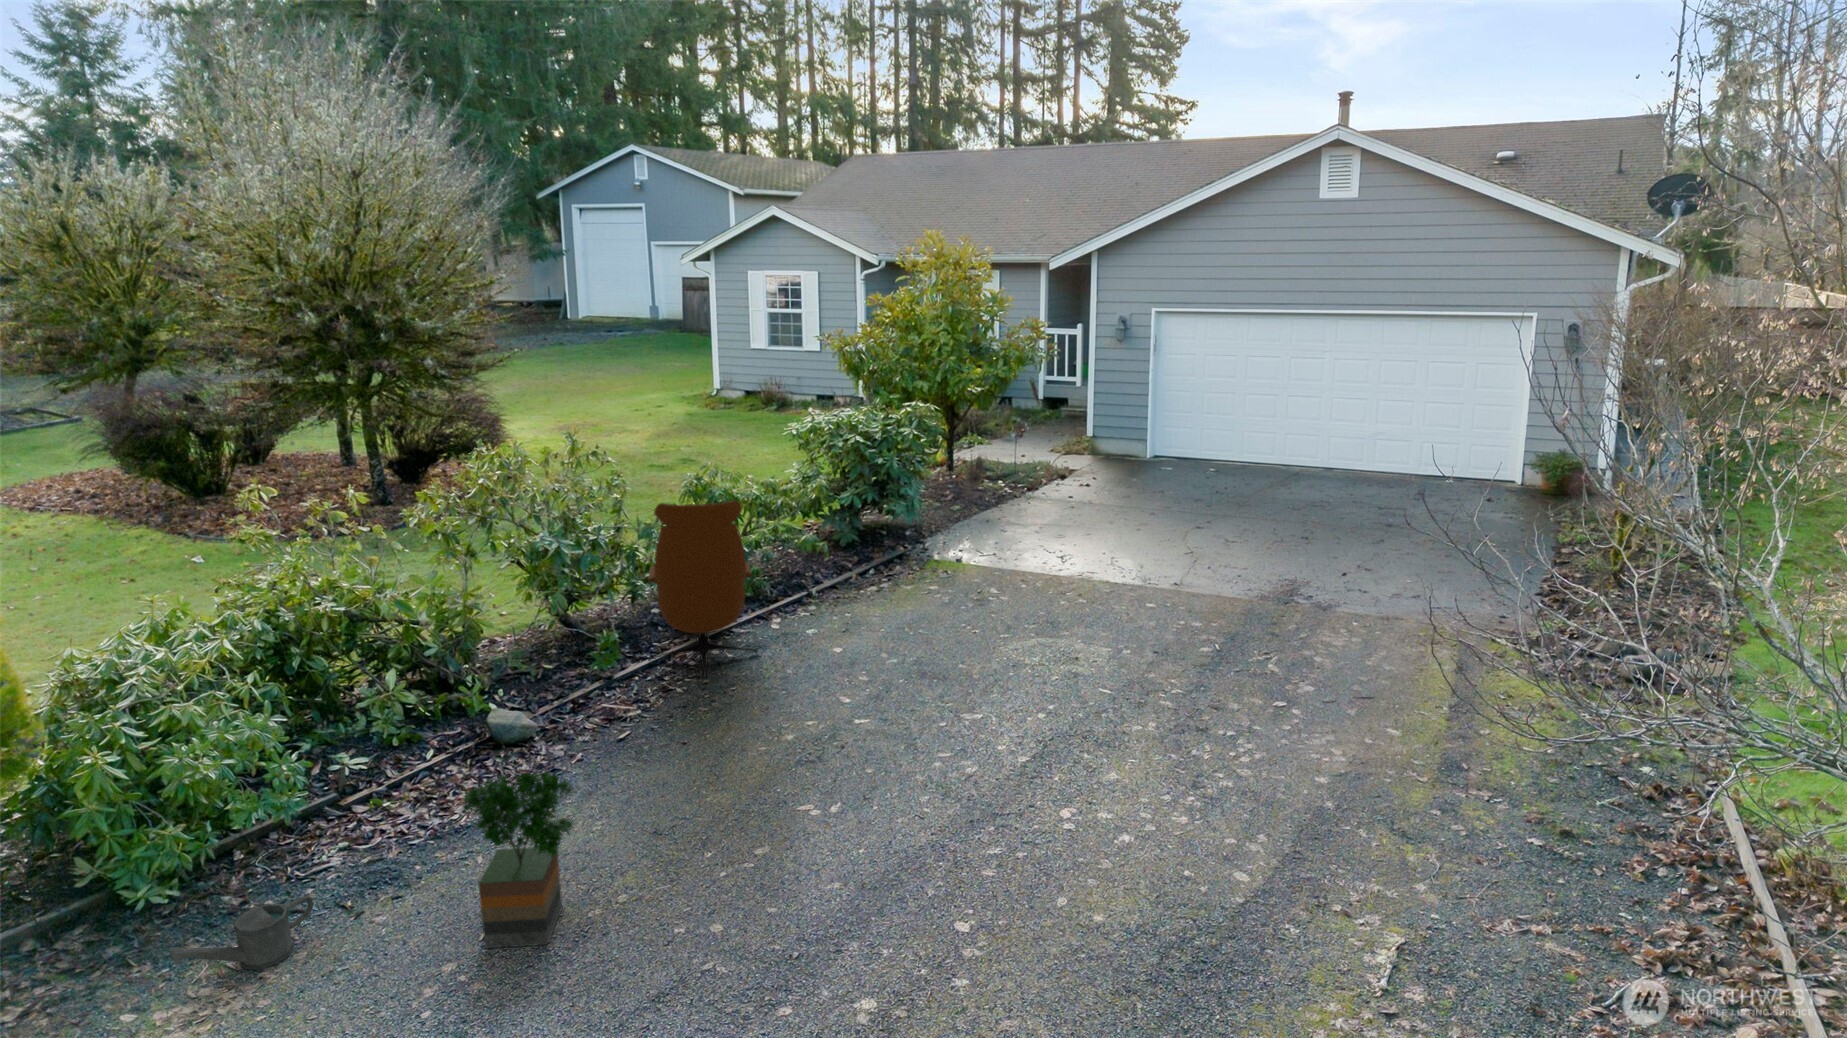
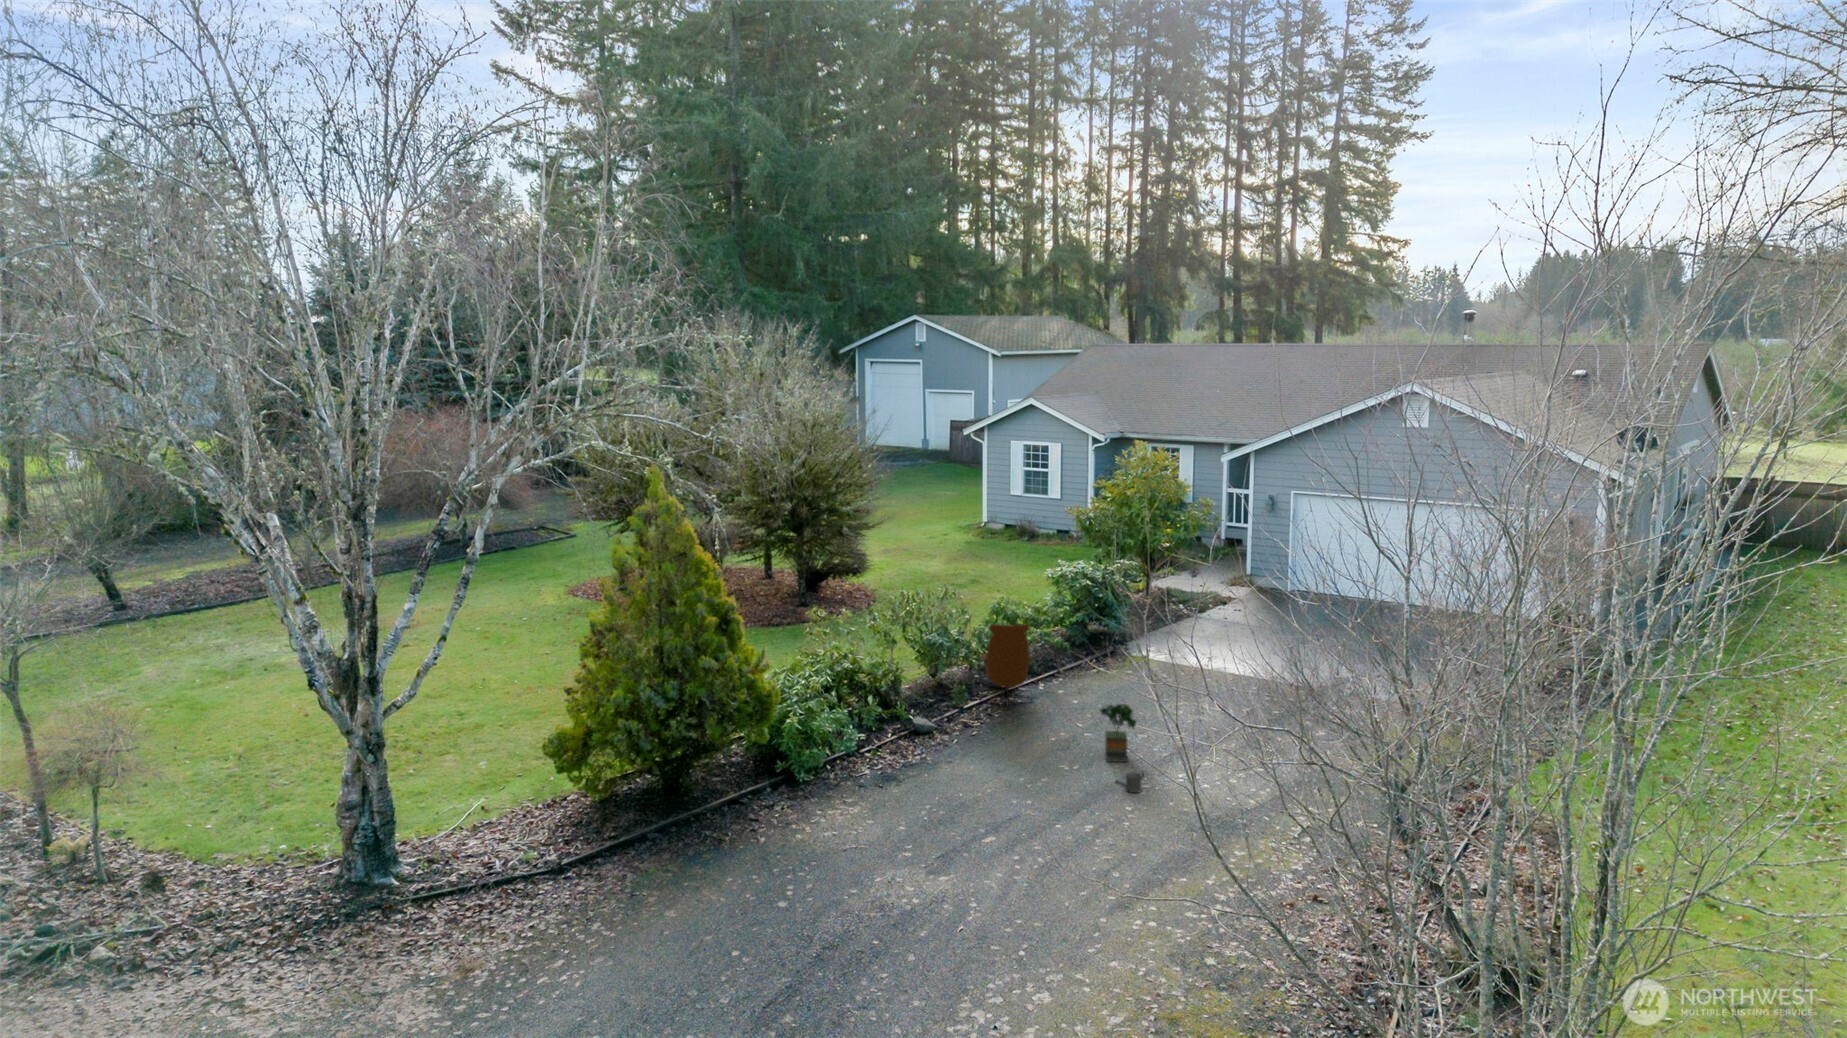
potted tree: present [462,771,575,948] -> present [1100,704,1136,762]
watering can: present [169,895,313,970] -> present [1115,772,1144,793]

